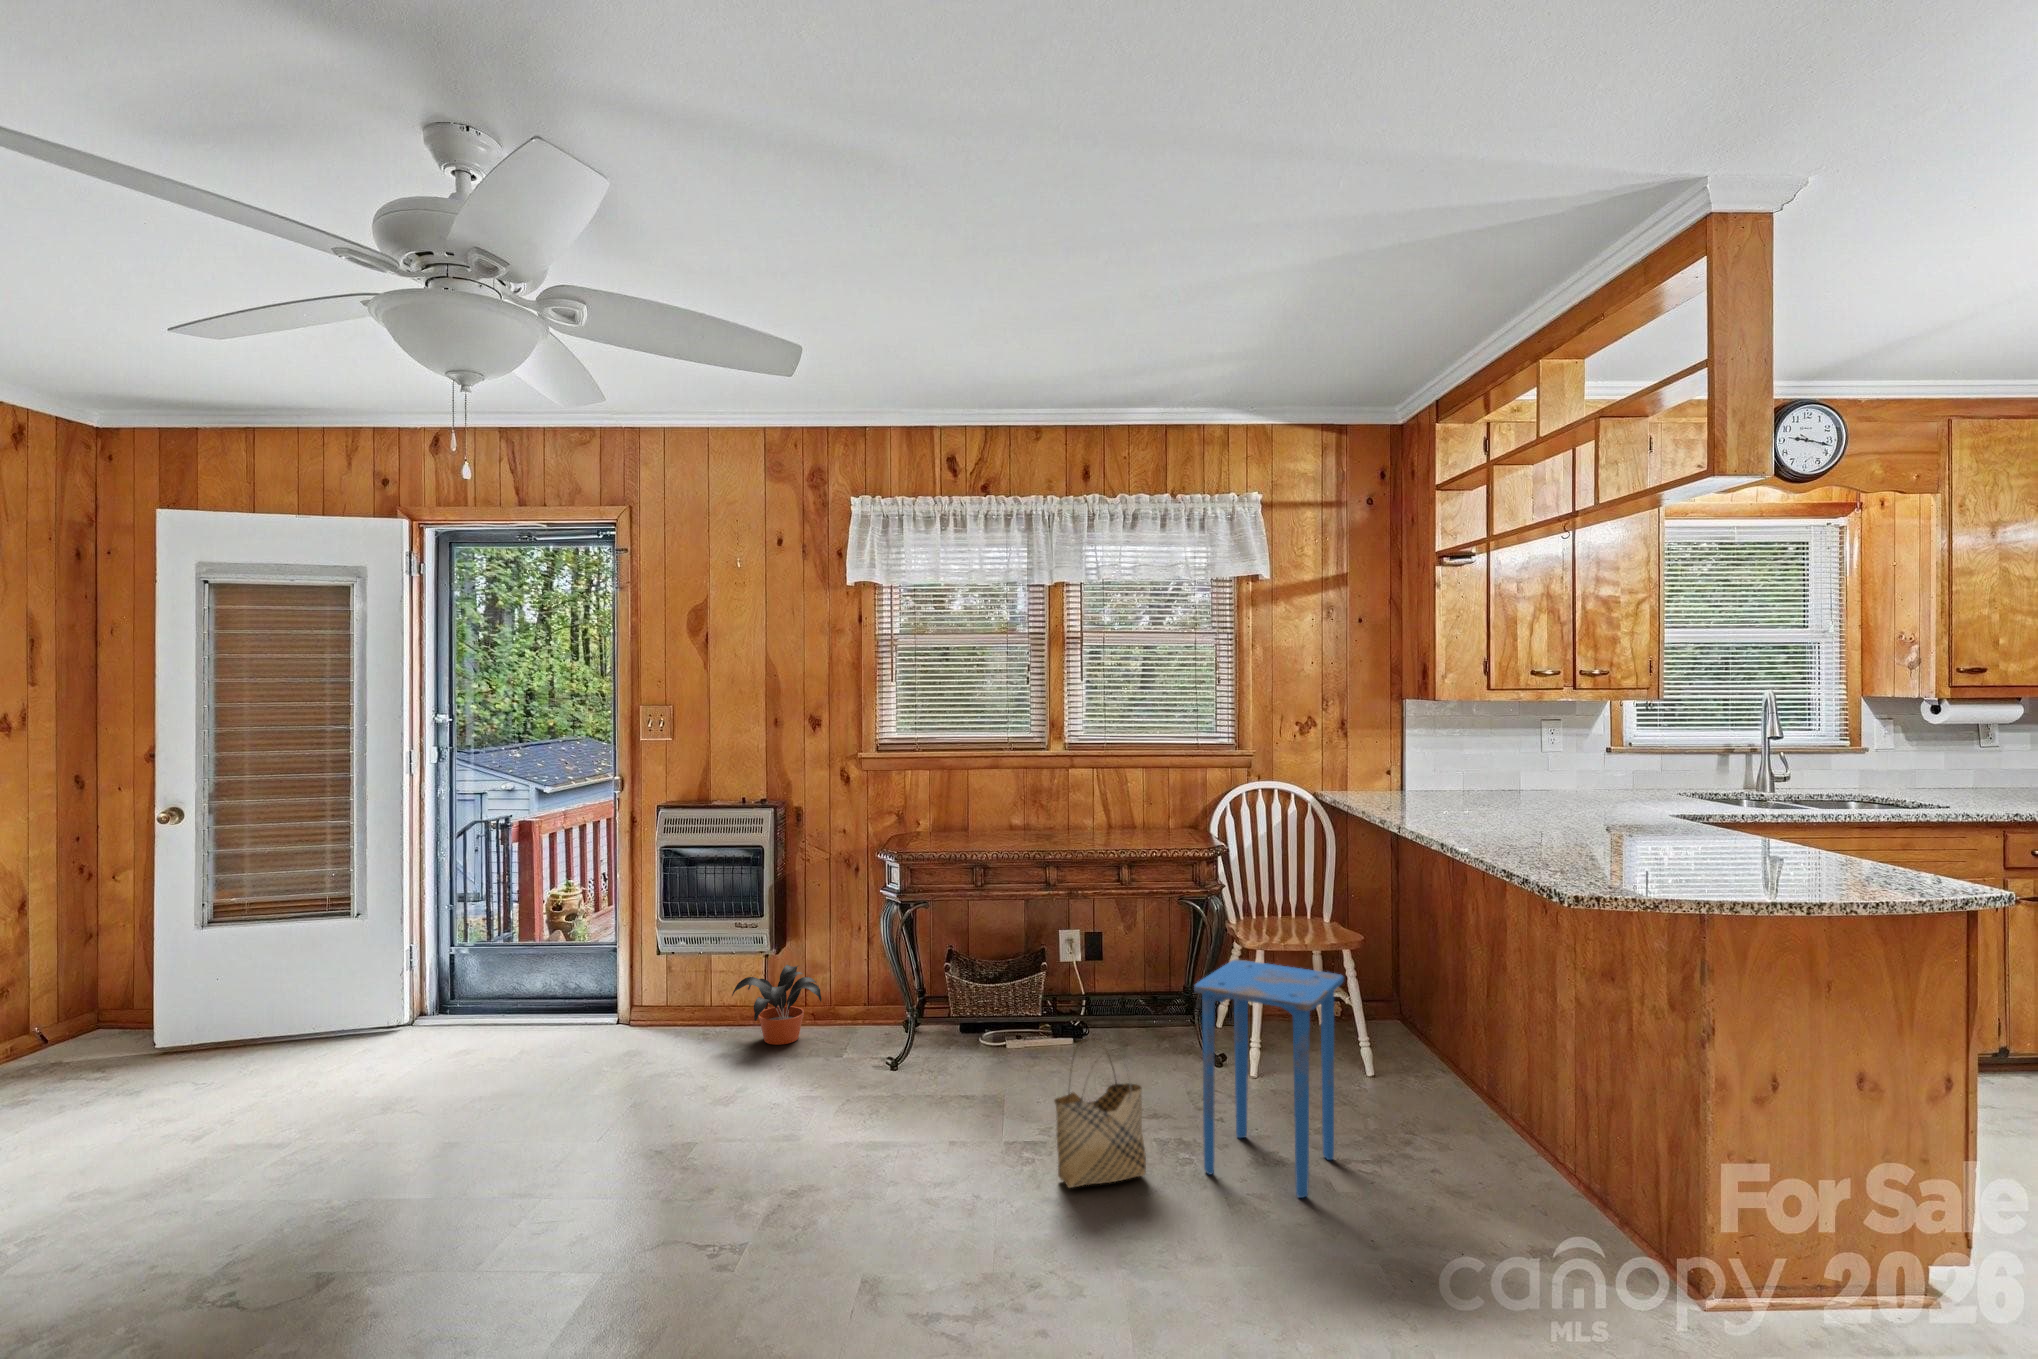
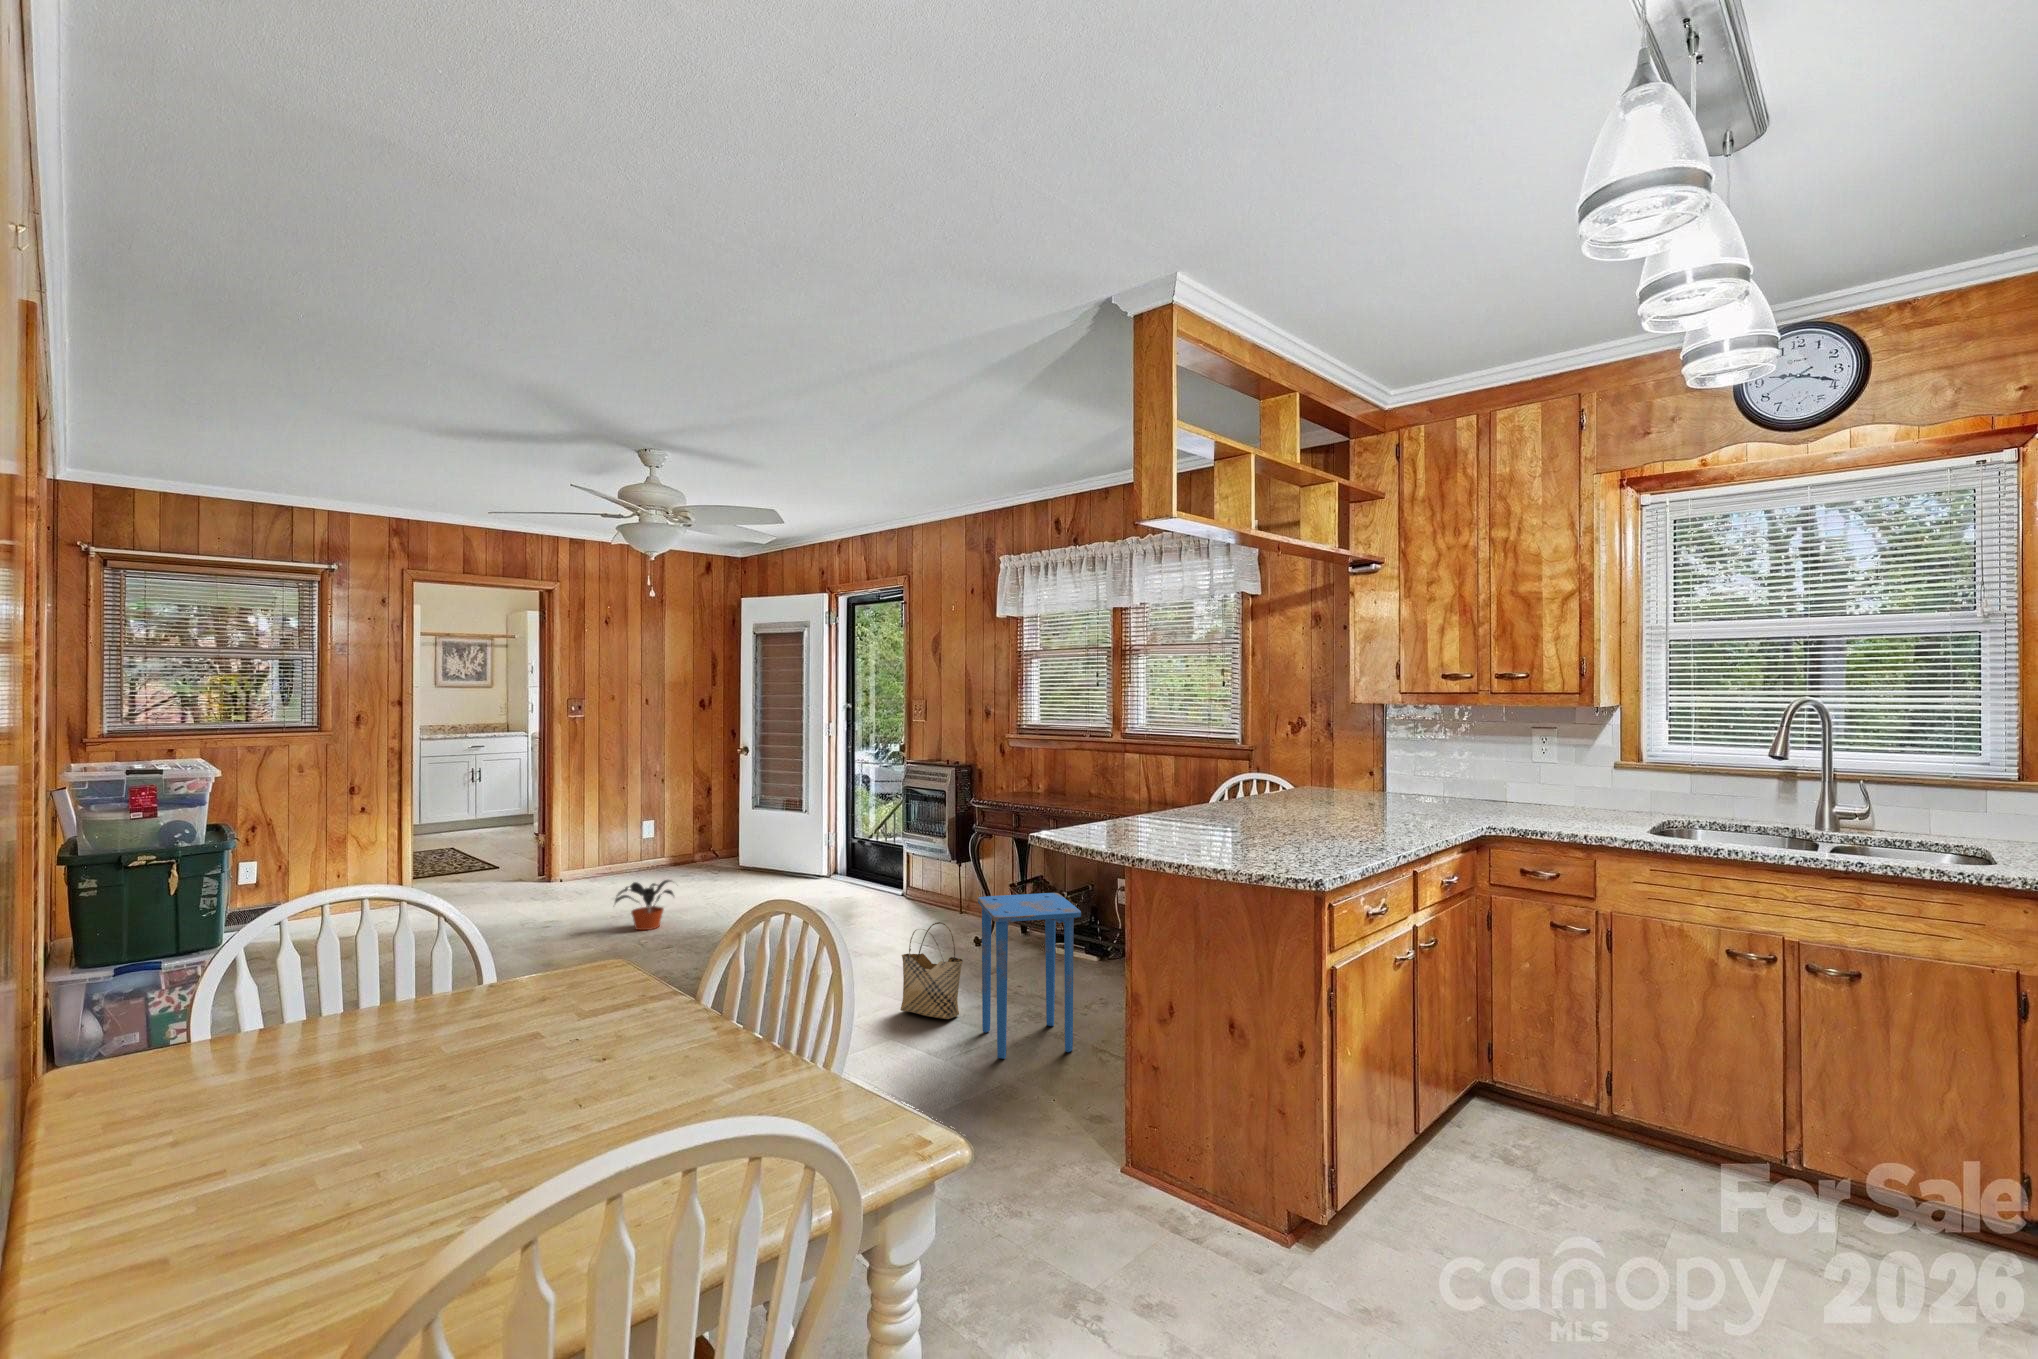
potted plant: present [732,965,822,1045] -> present [615,880,674,930]

